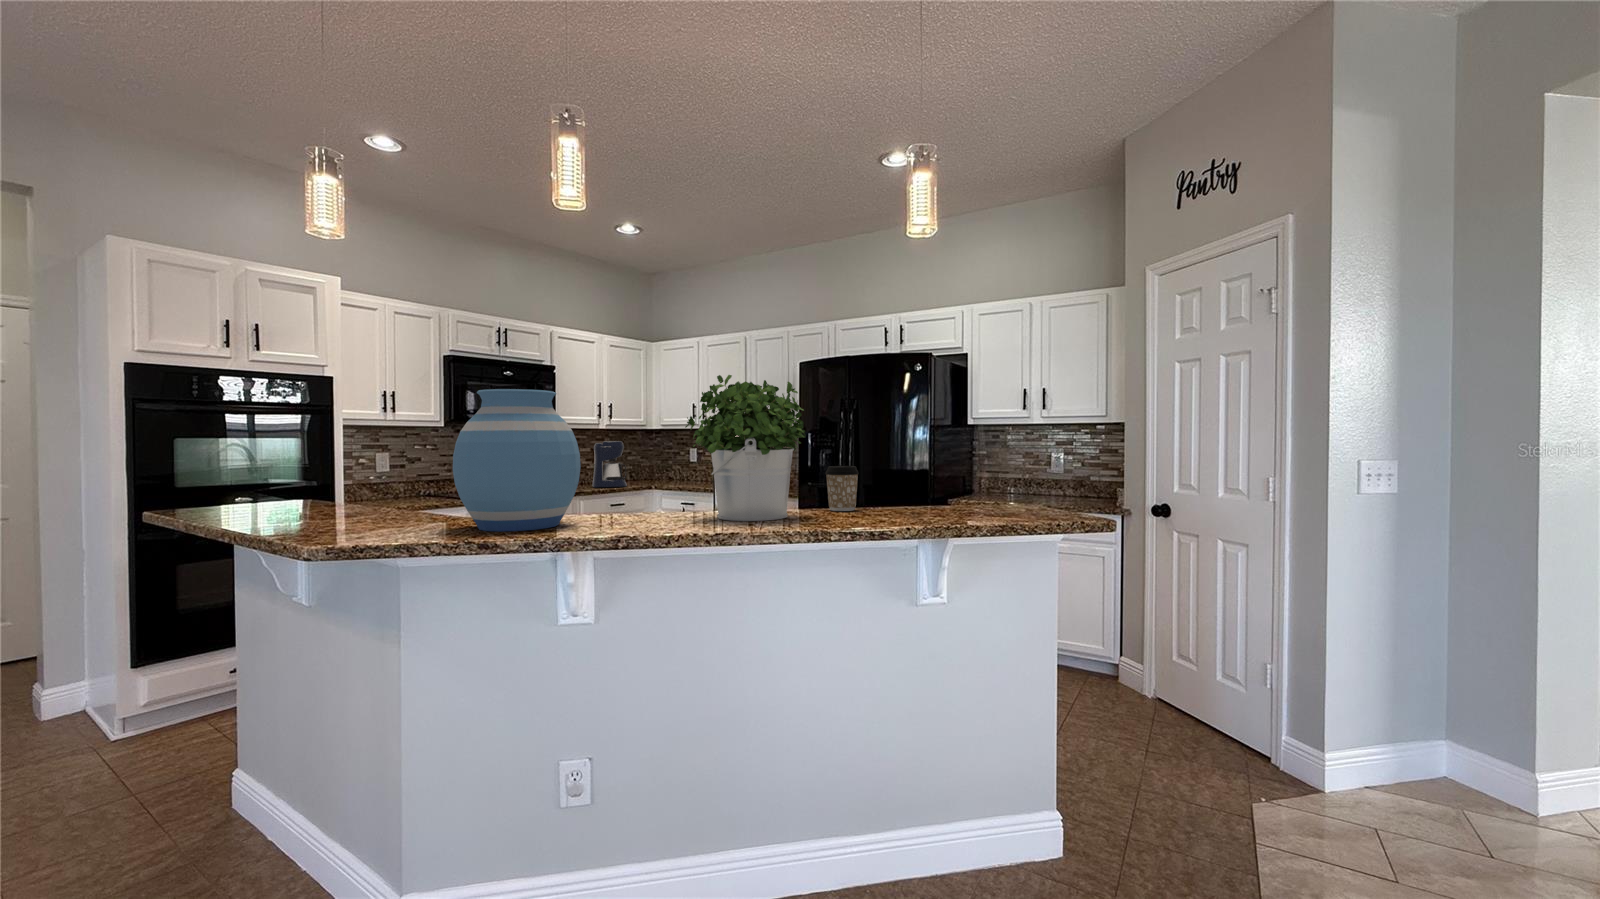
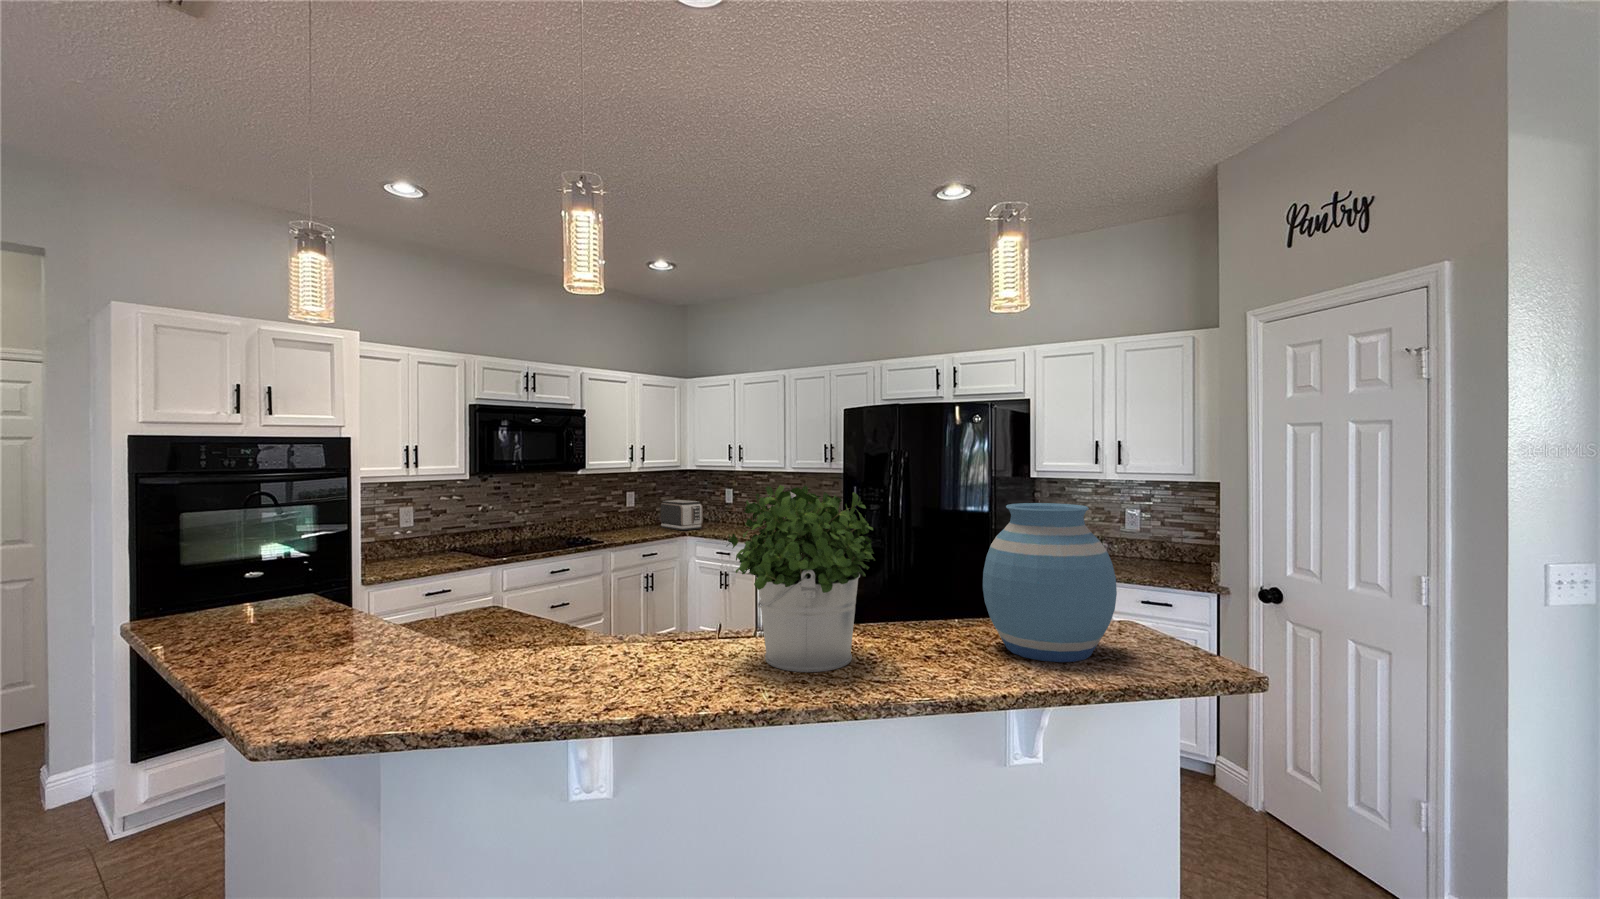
vase: present [453,389,581,532] -> present [983,503,1117,662]
coffee maker: present [592,441,627,488] -> none [624,487,660,536]
toaster: none [627,457,668,484] -> present [661,500,703,530]
coffee cup: present [826,466,859,511] -> none [894,580,936,640]

